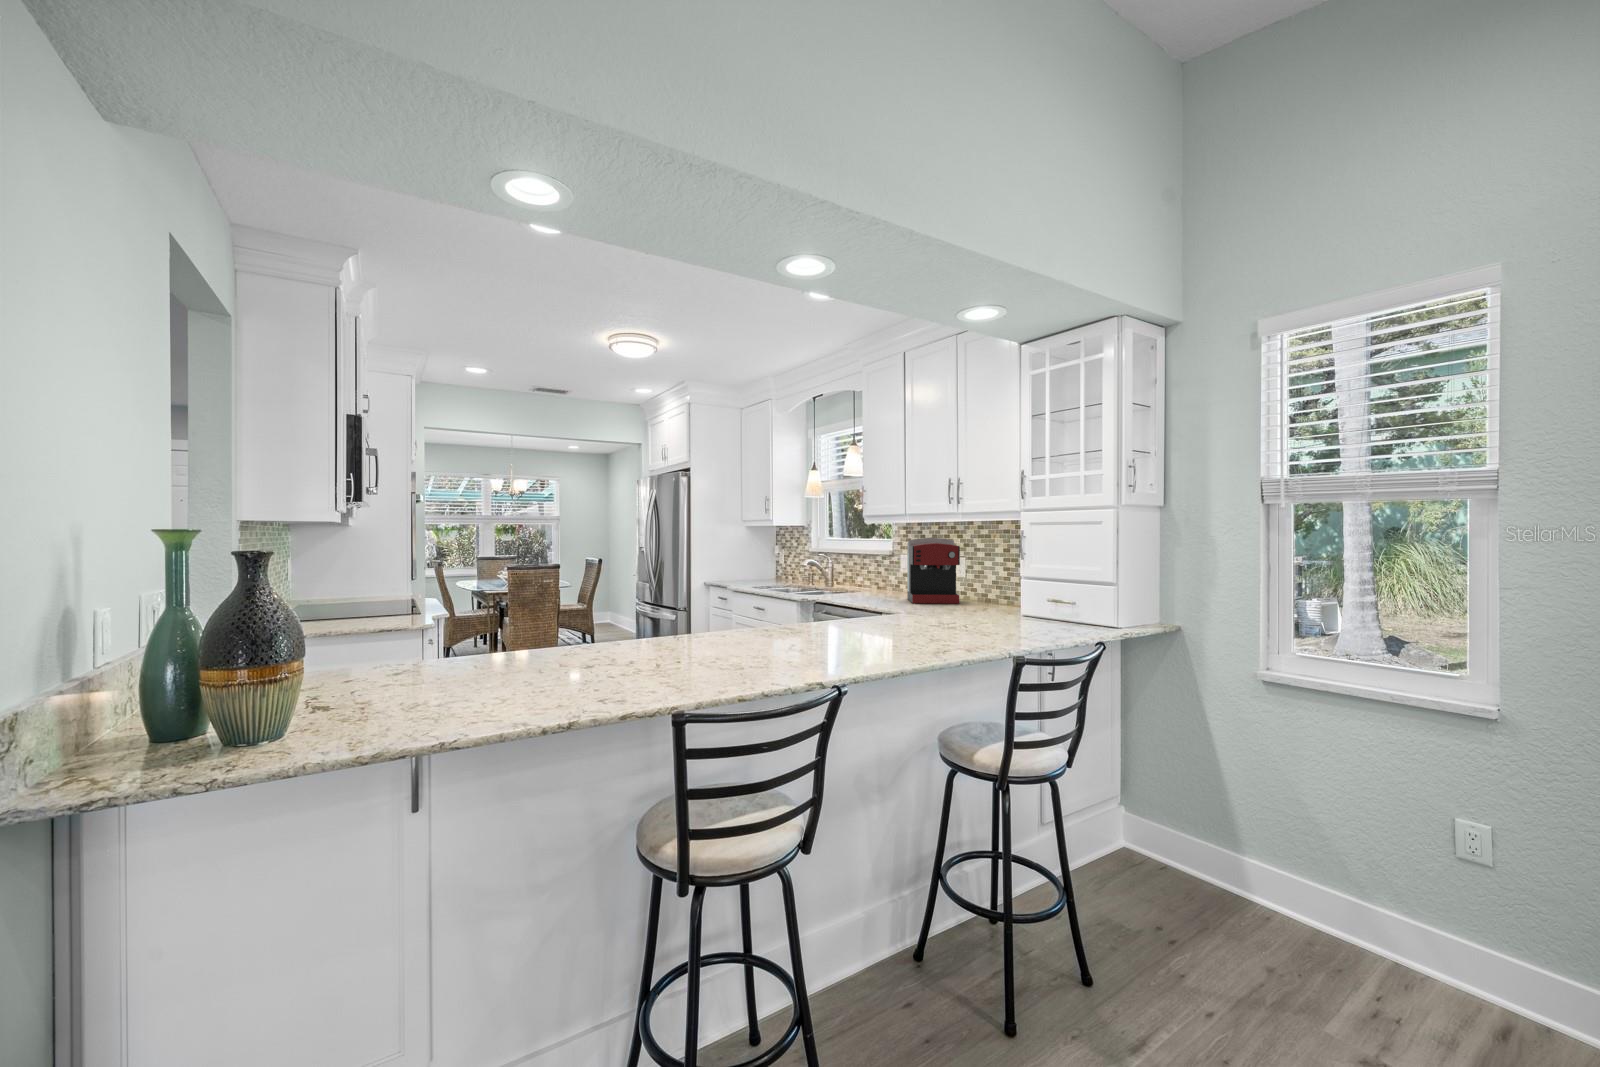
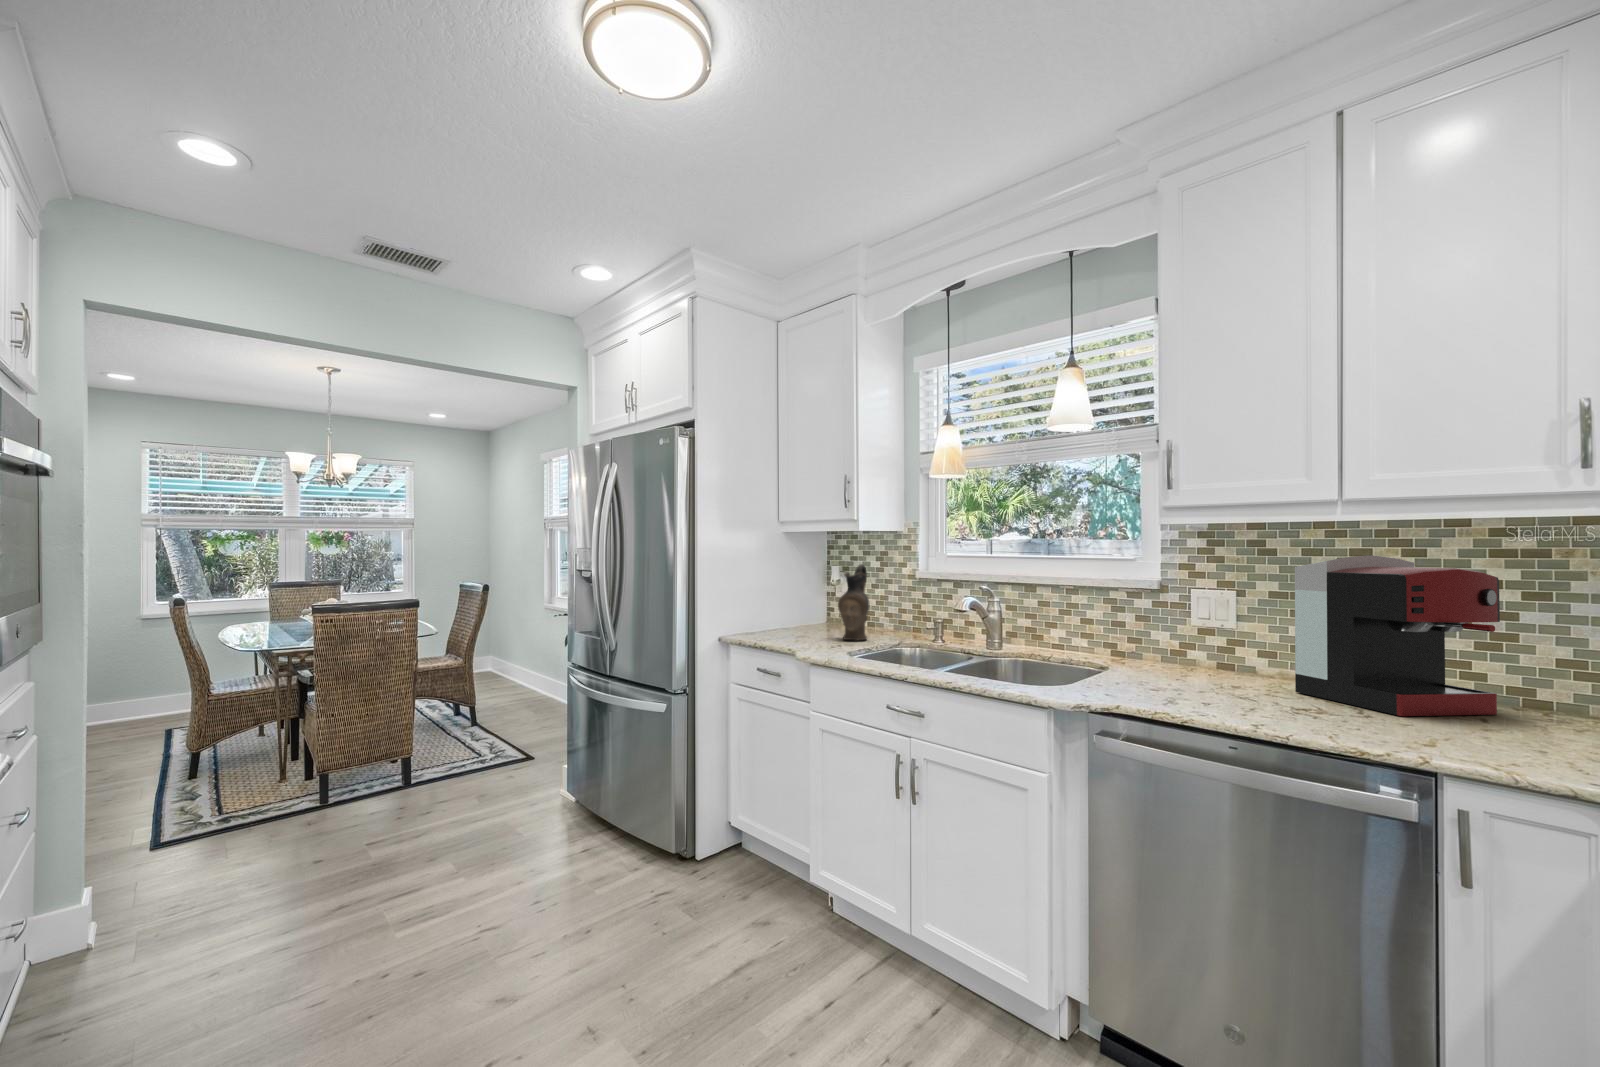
ceramic pitcher: none [761,545,780,585] -> present [838,564,869,640]

